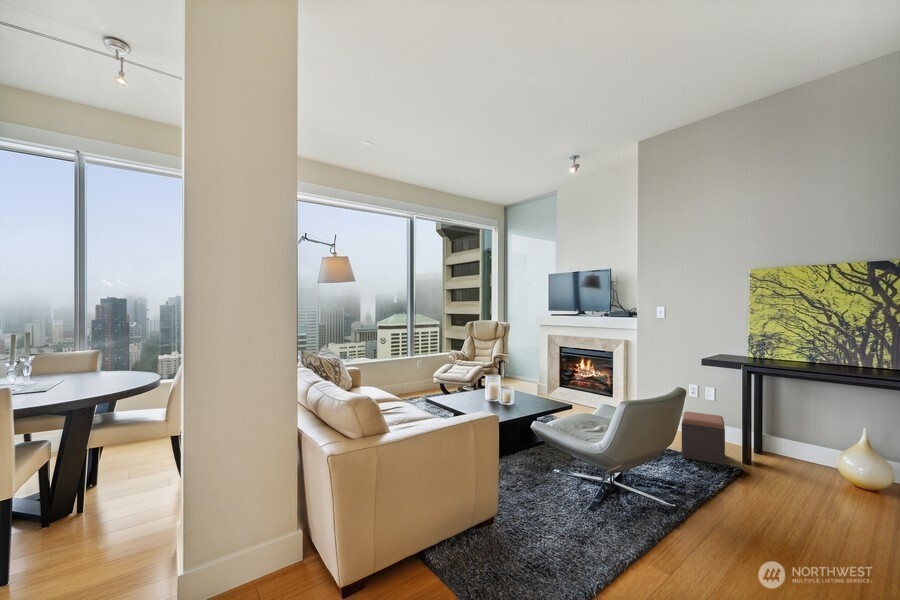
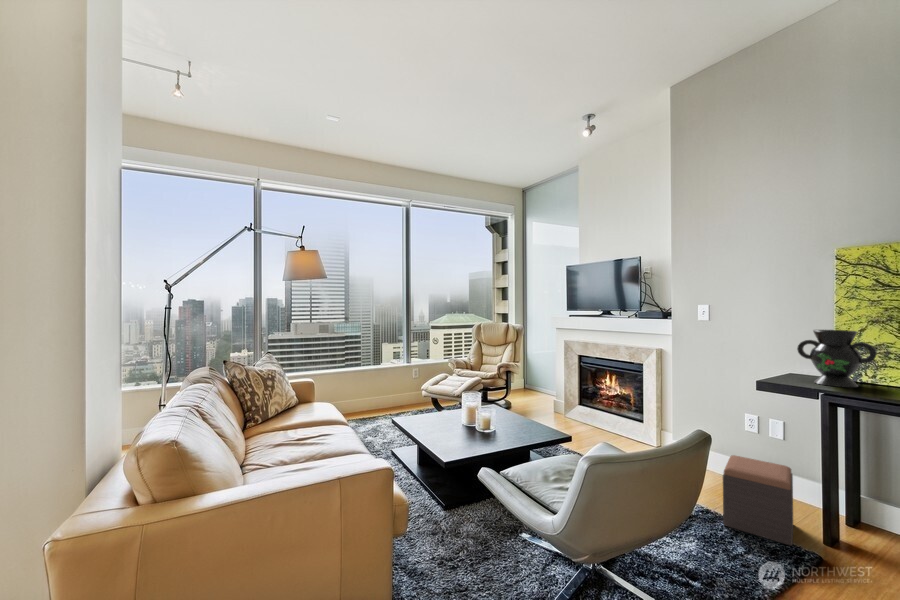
decorative vase: none [727,324,774,361] -> present [797,330,877,387]

